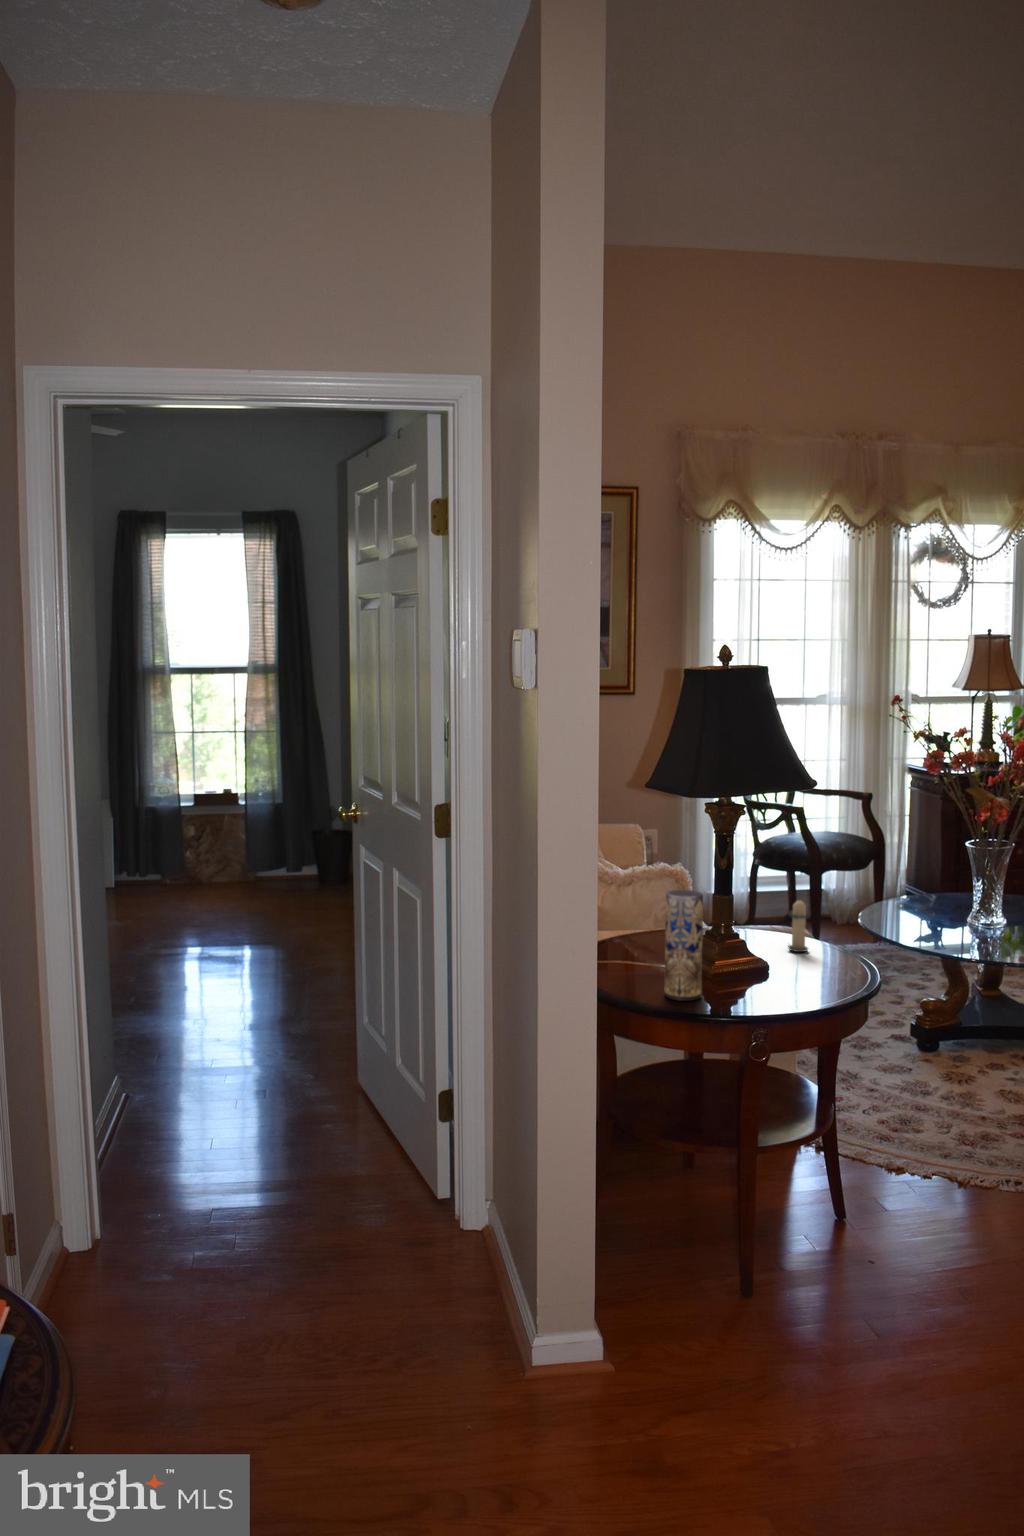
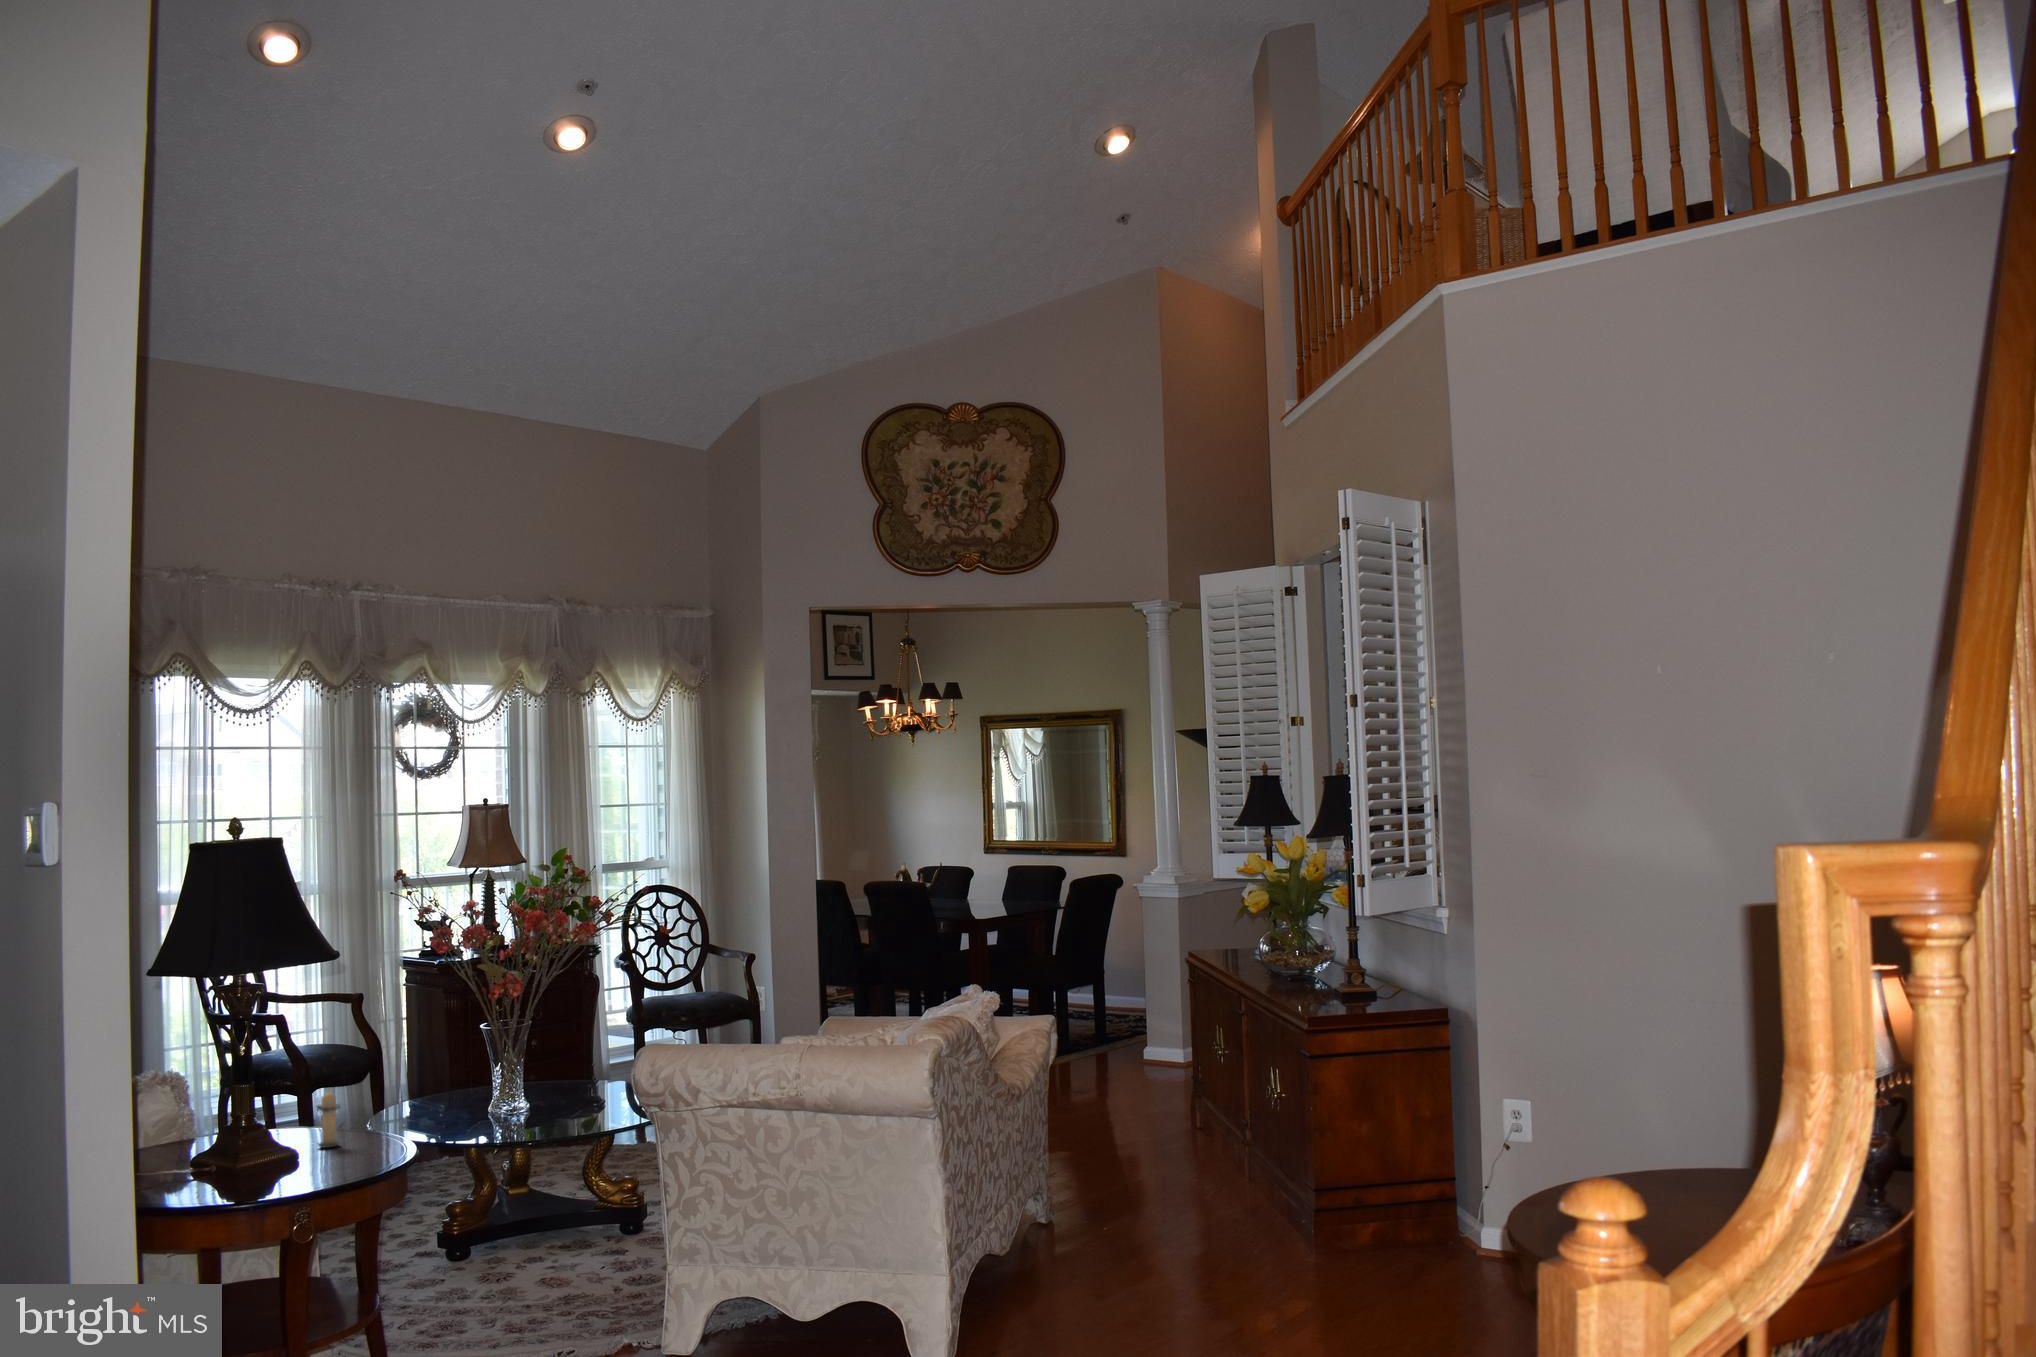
vase: present [664,890,703,1001] -> none [196,1086,240,1207]

